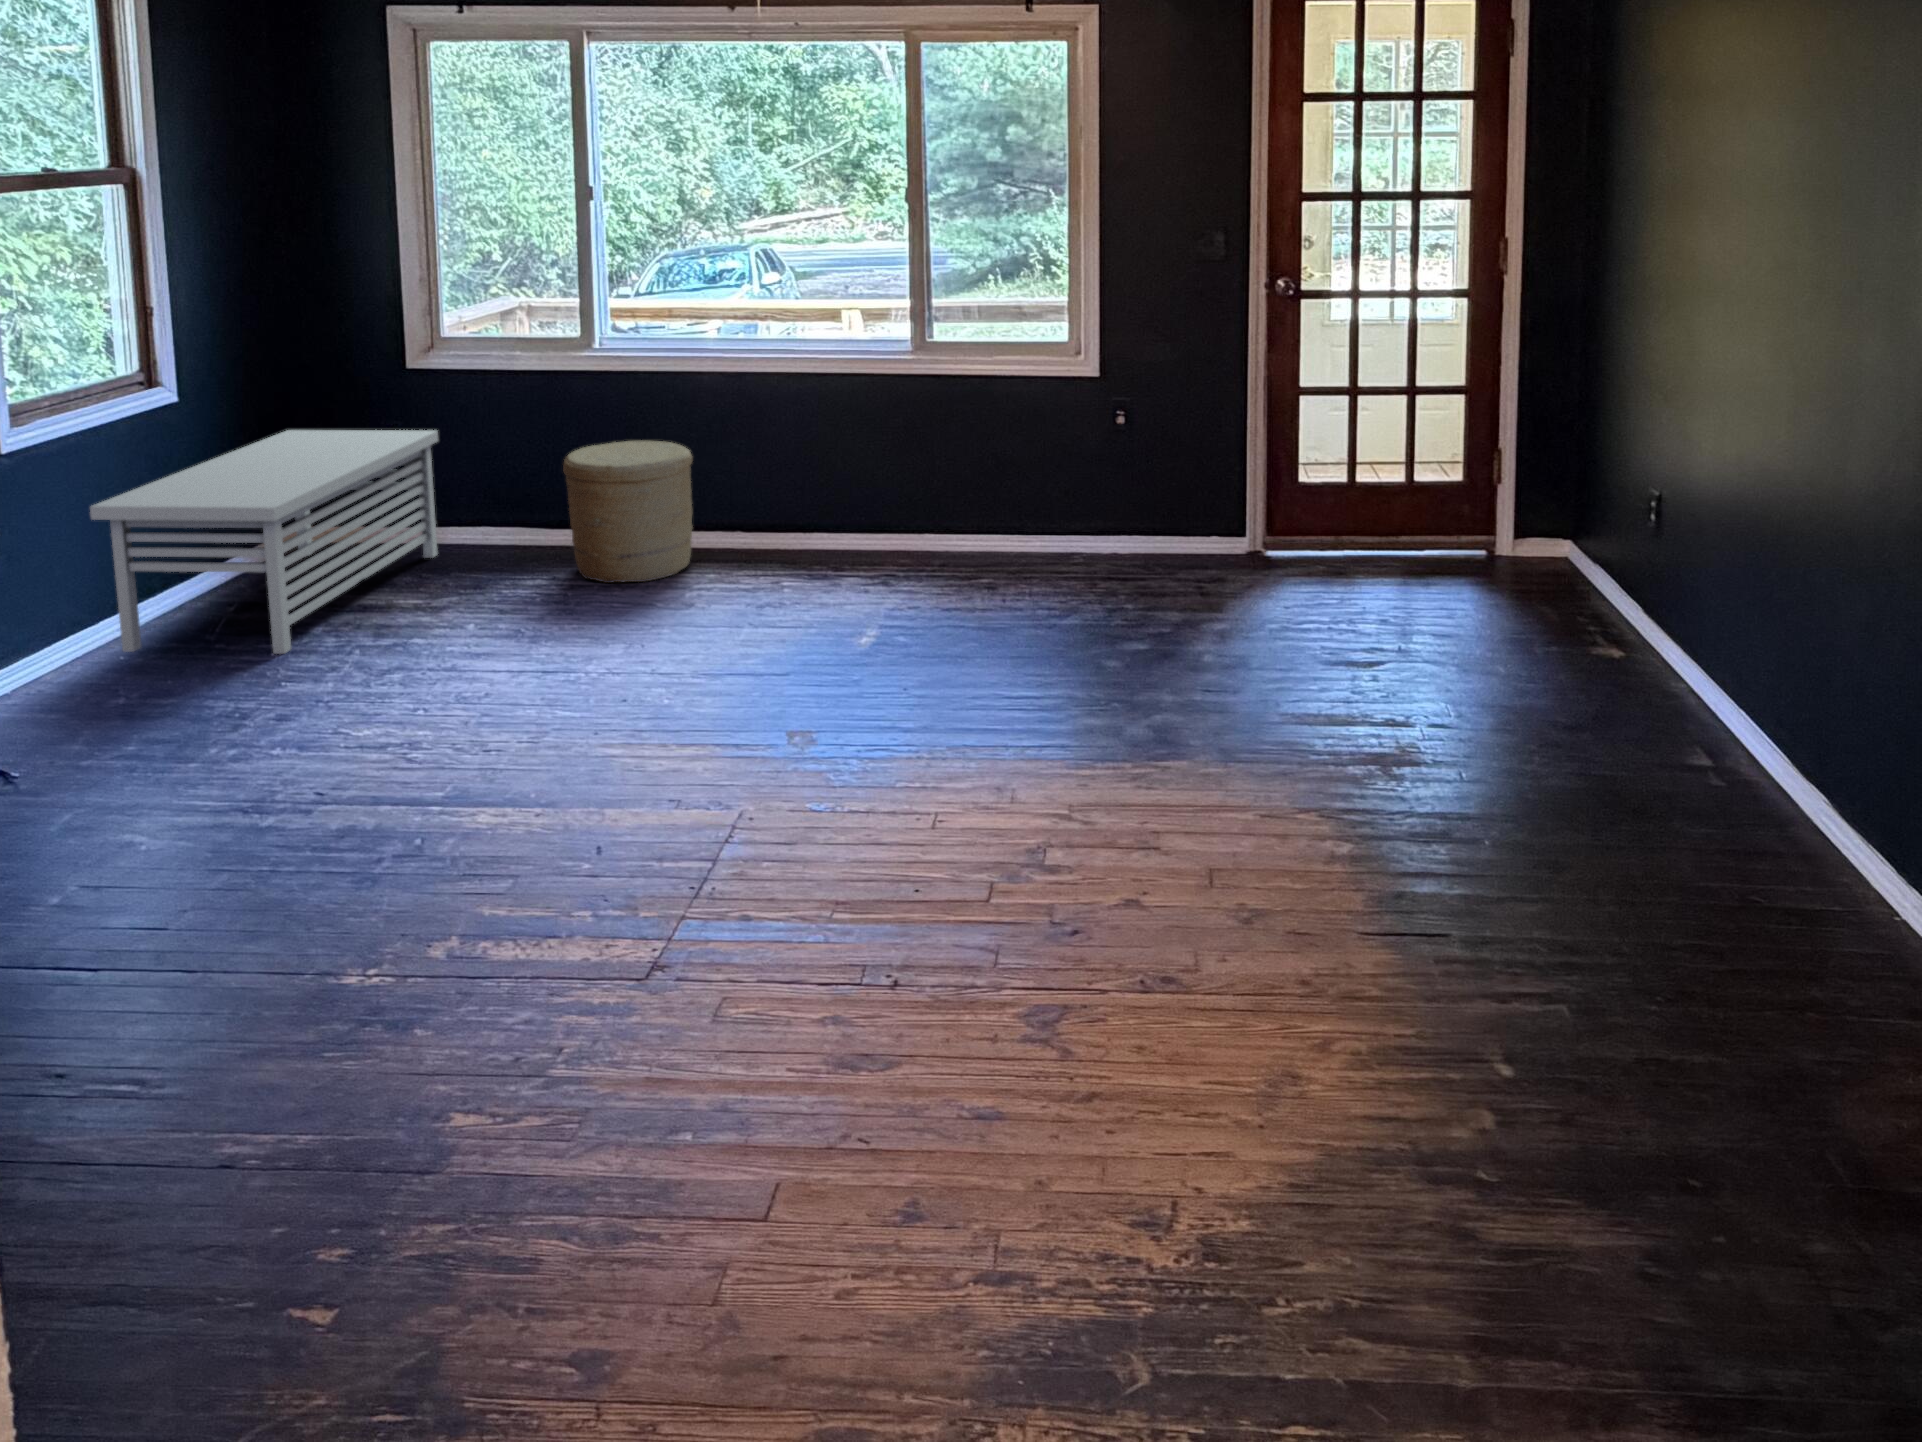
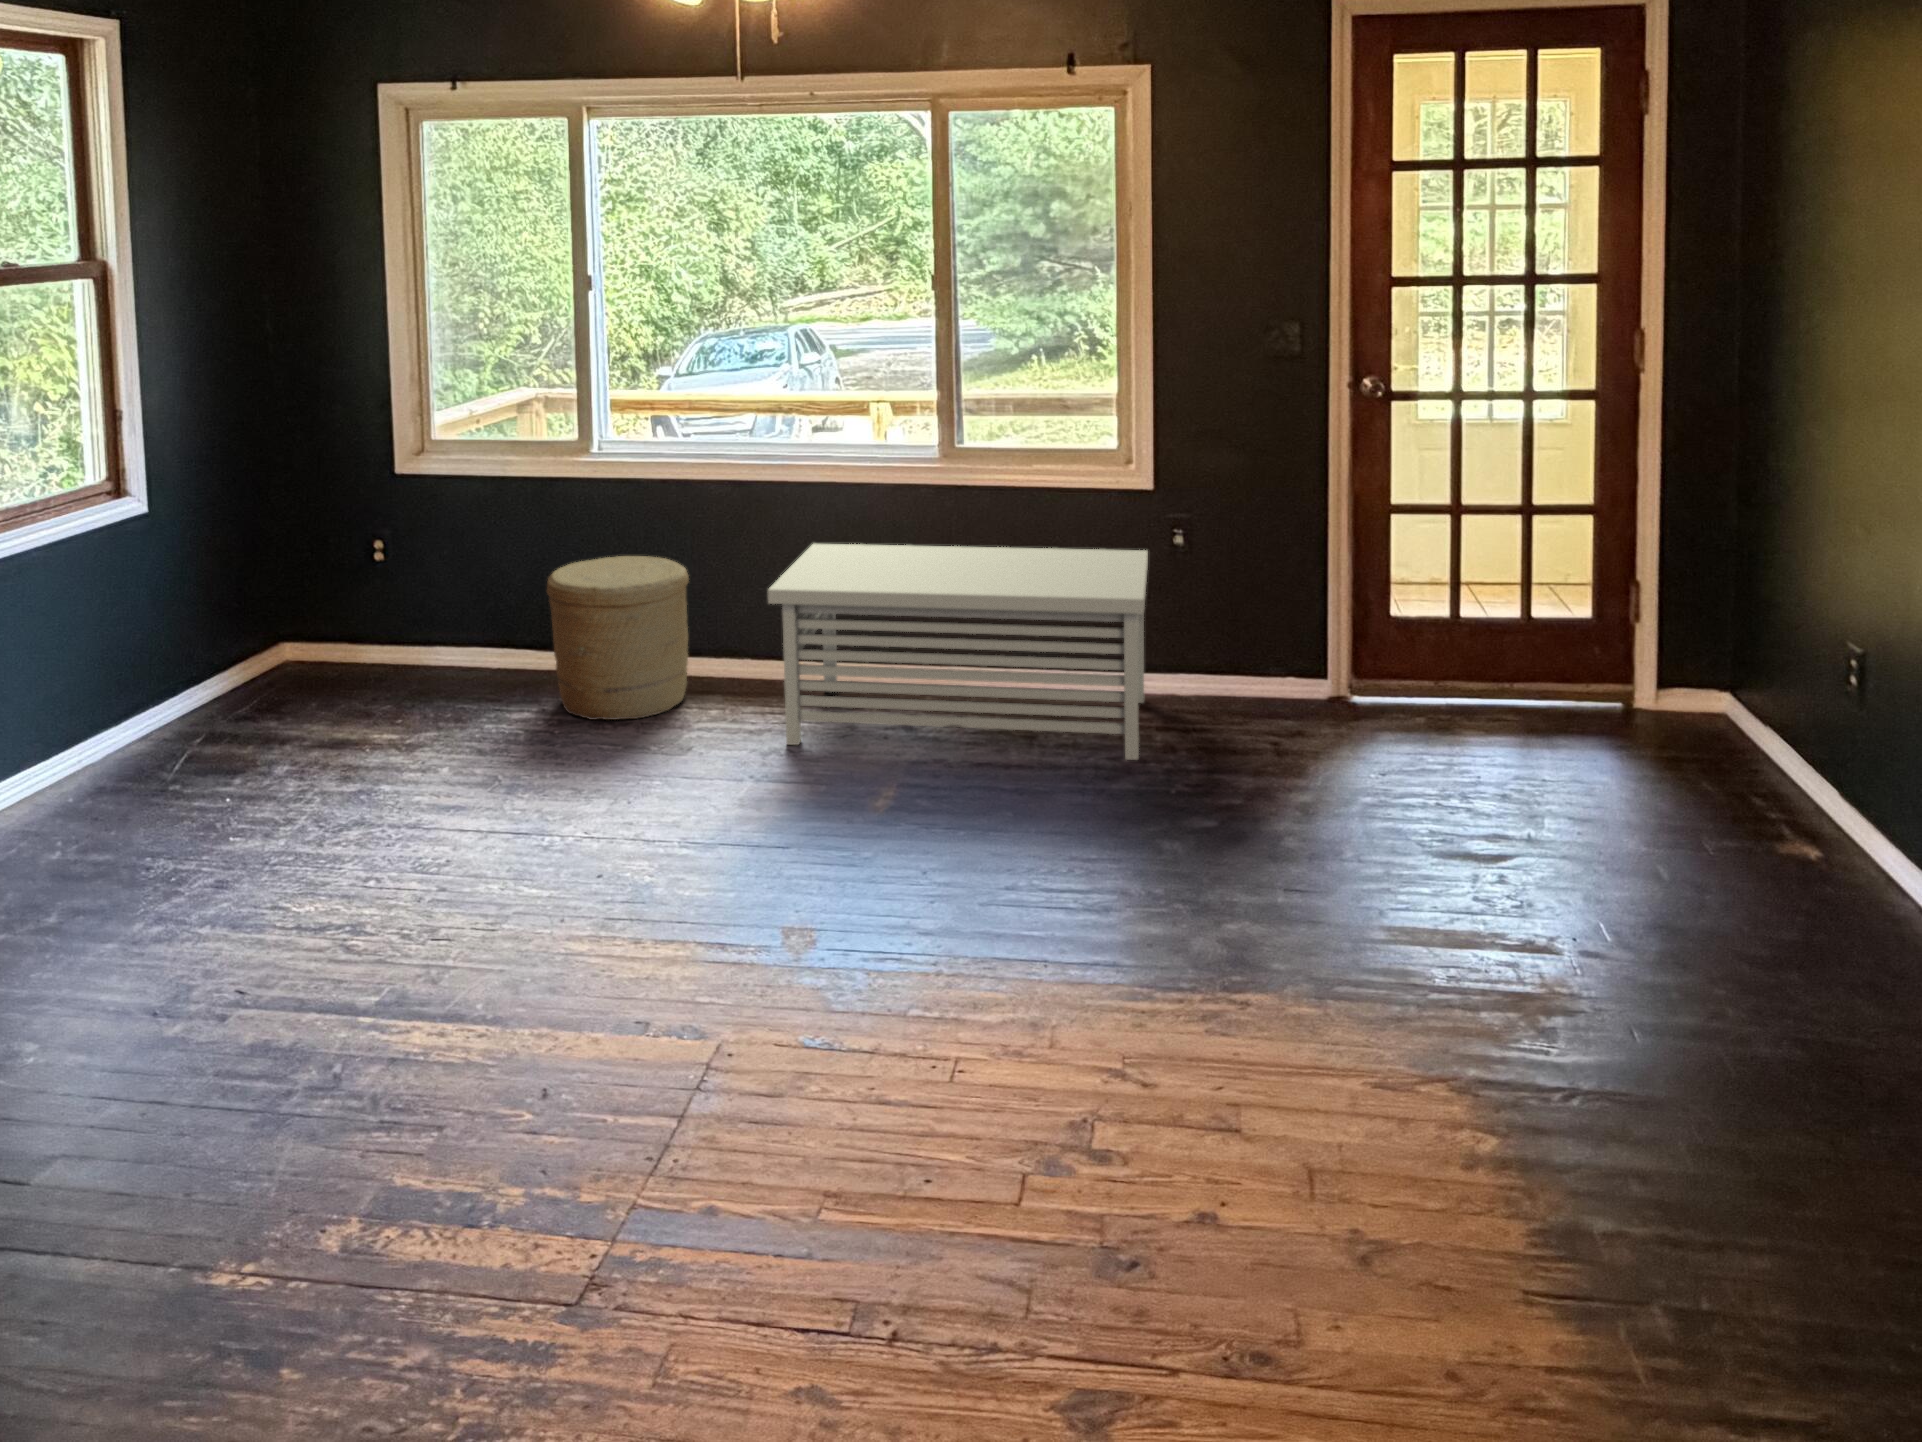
storage bench: present [90,430,438,654] -> present [768,544,1148,760]

